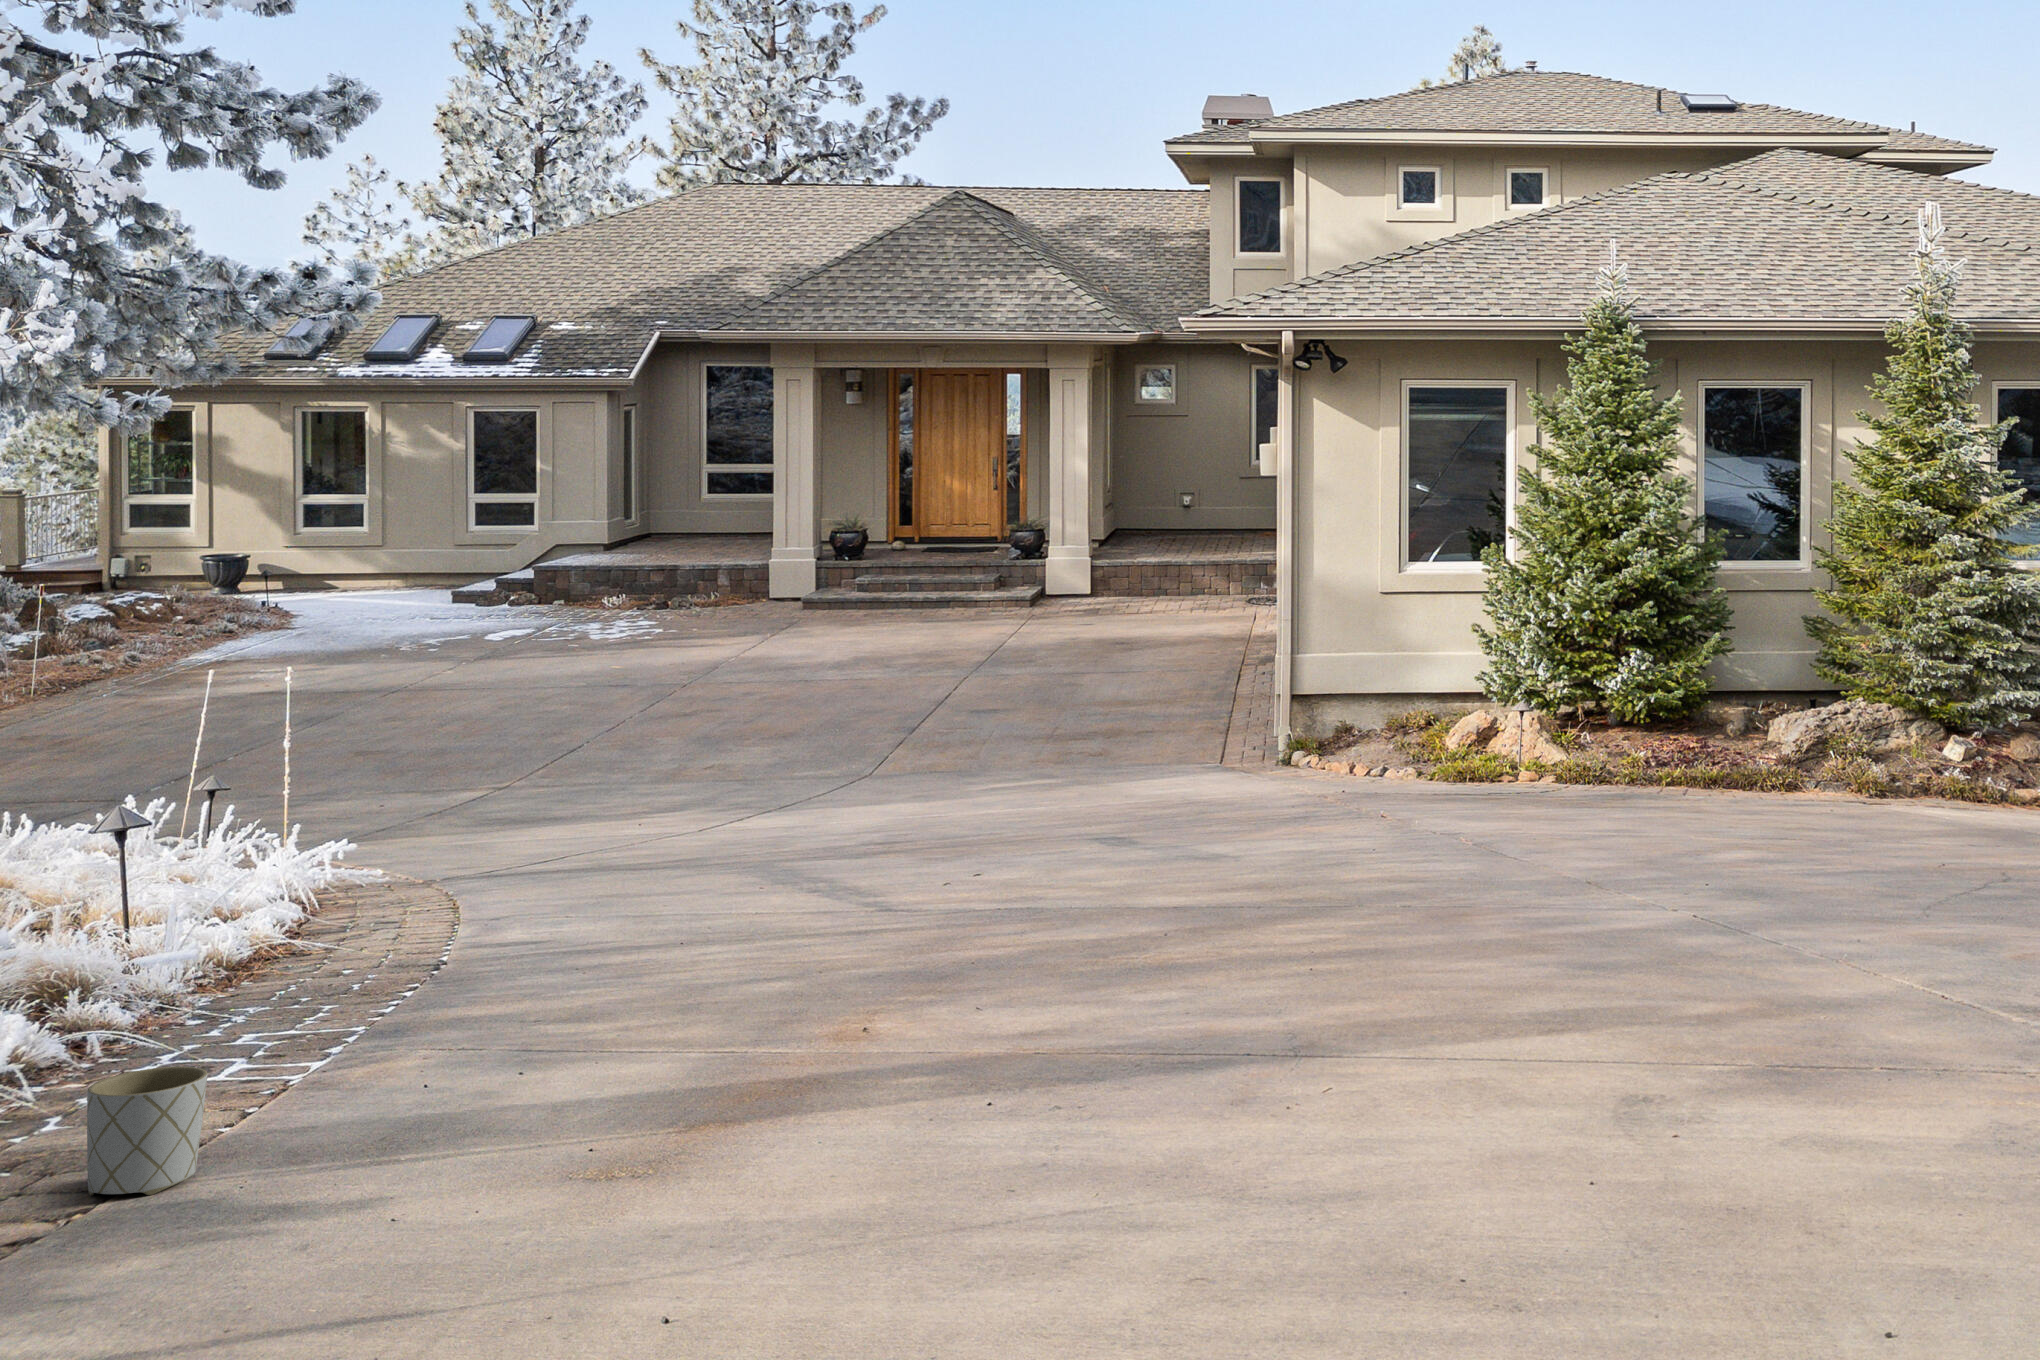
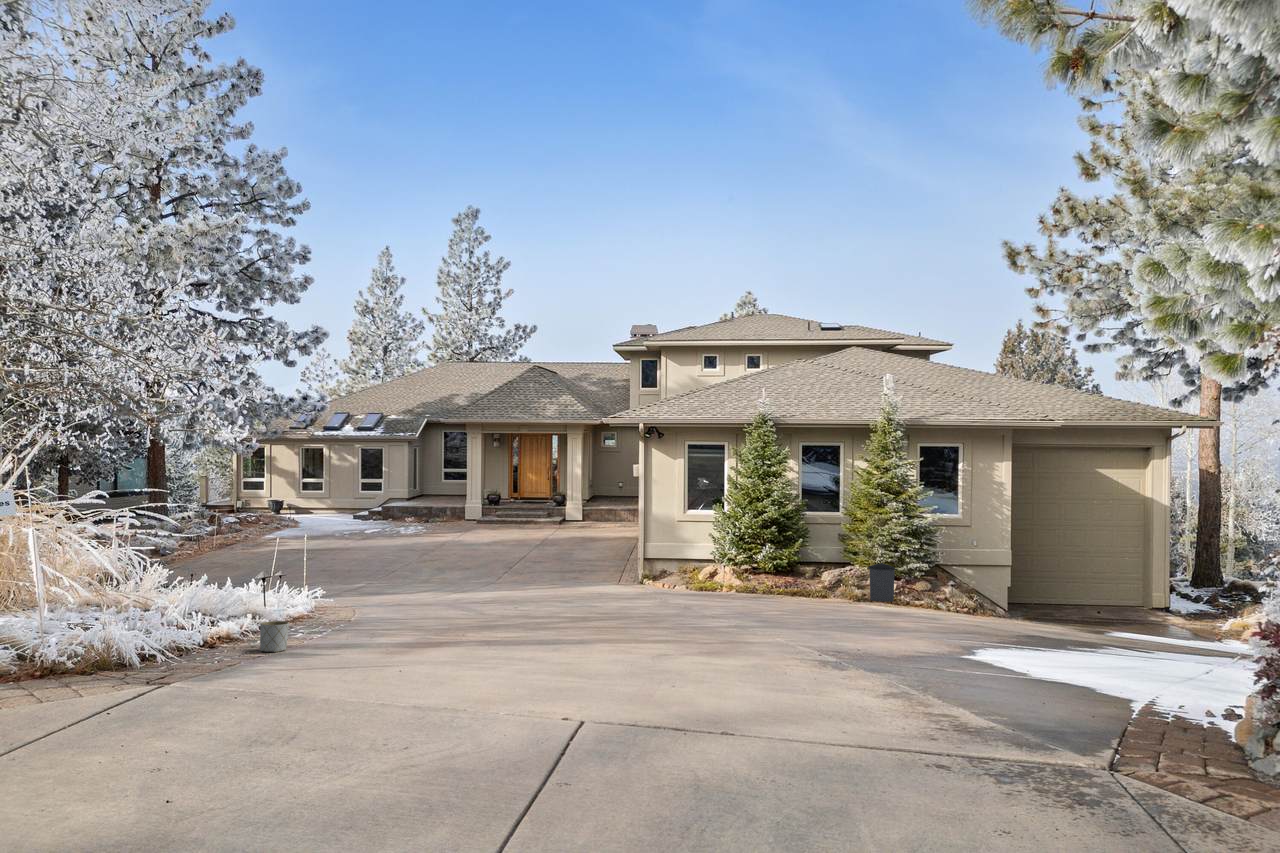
trash can: none [1892,692,1967,792] -> present [867,563,897,602]

